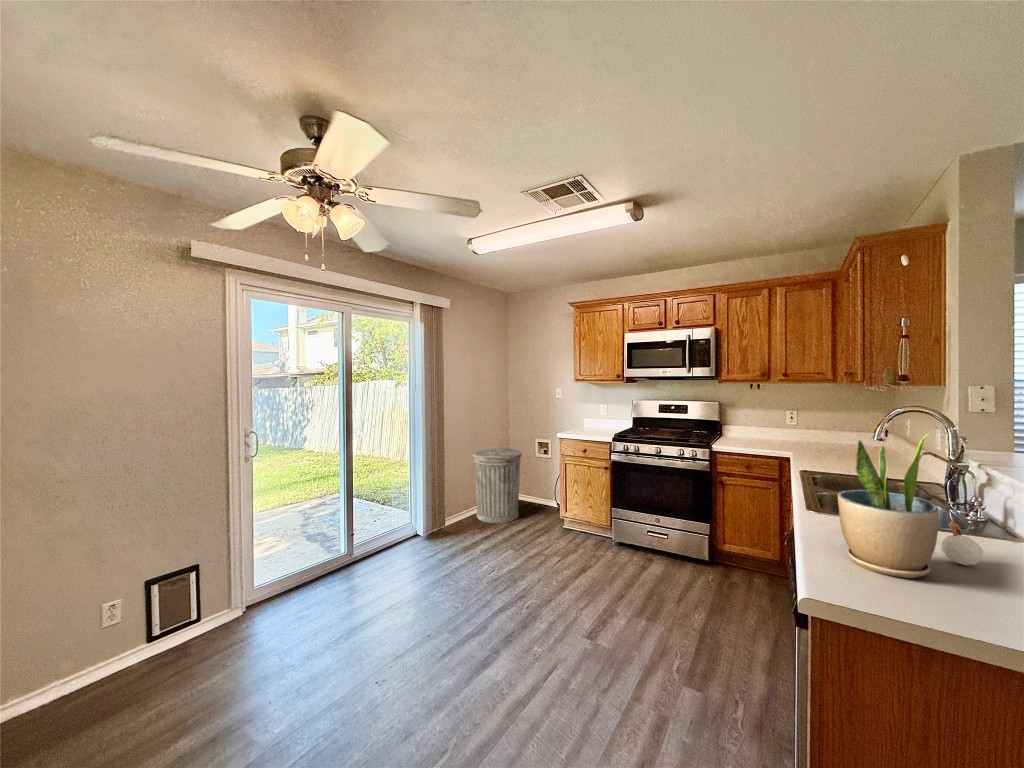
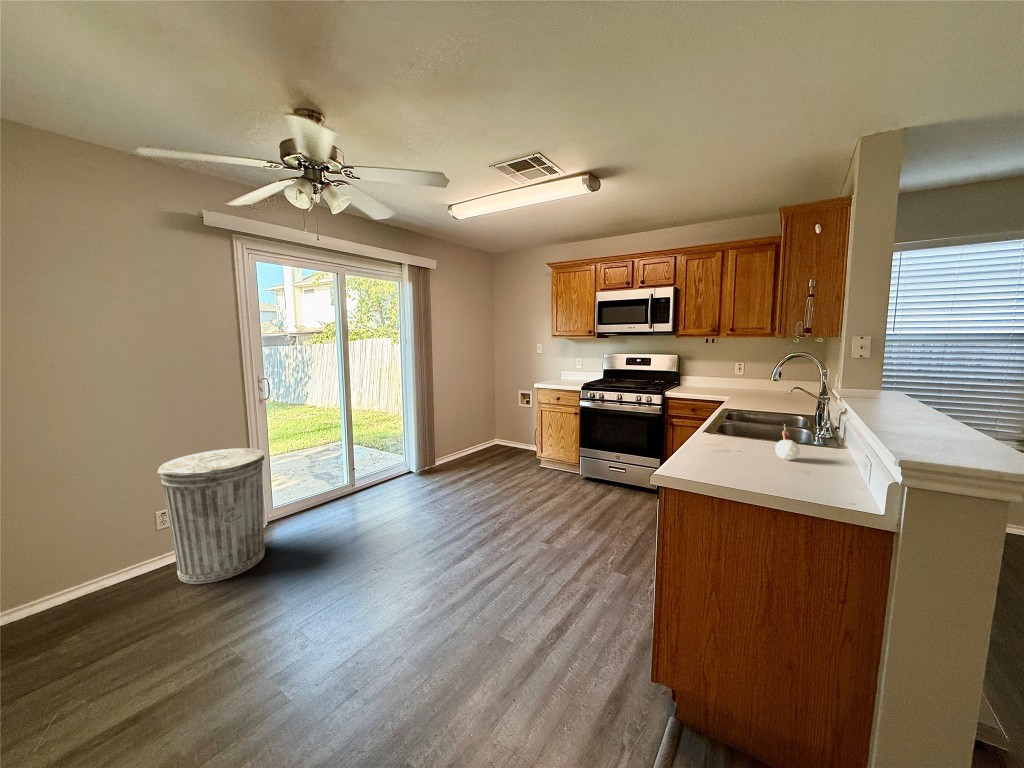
potted plant: present [838,433,939,578] -> none [703,363,763,466]
trash can: present [473,448,522,523] -> present [158,448,265,584]

